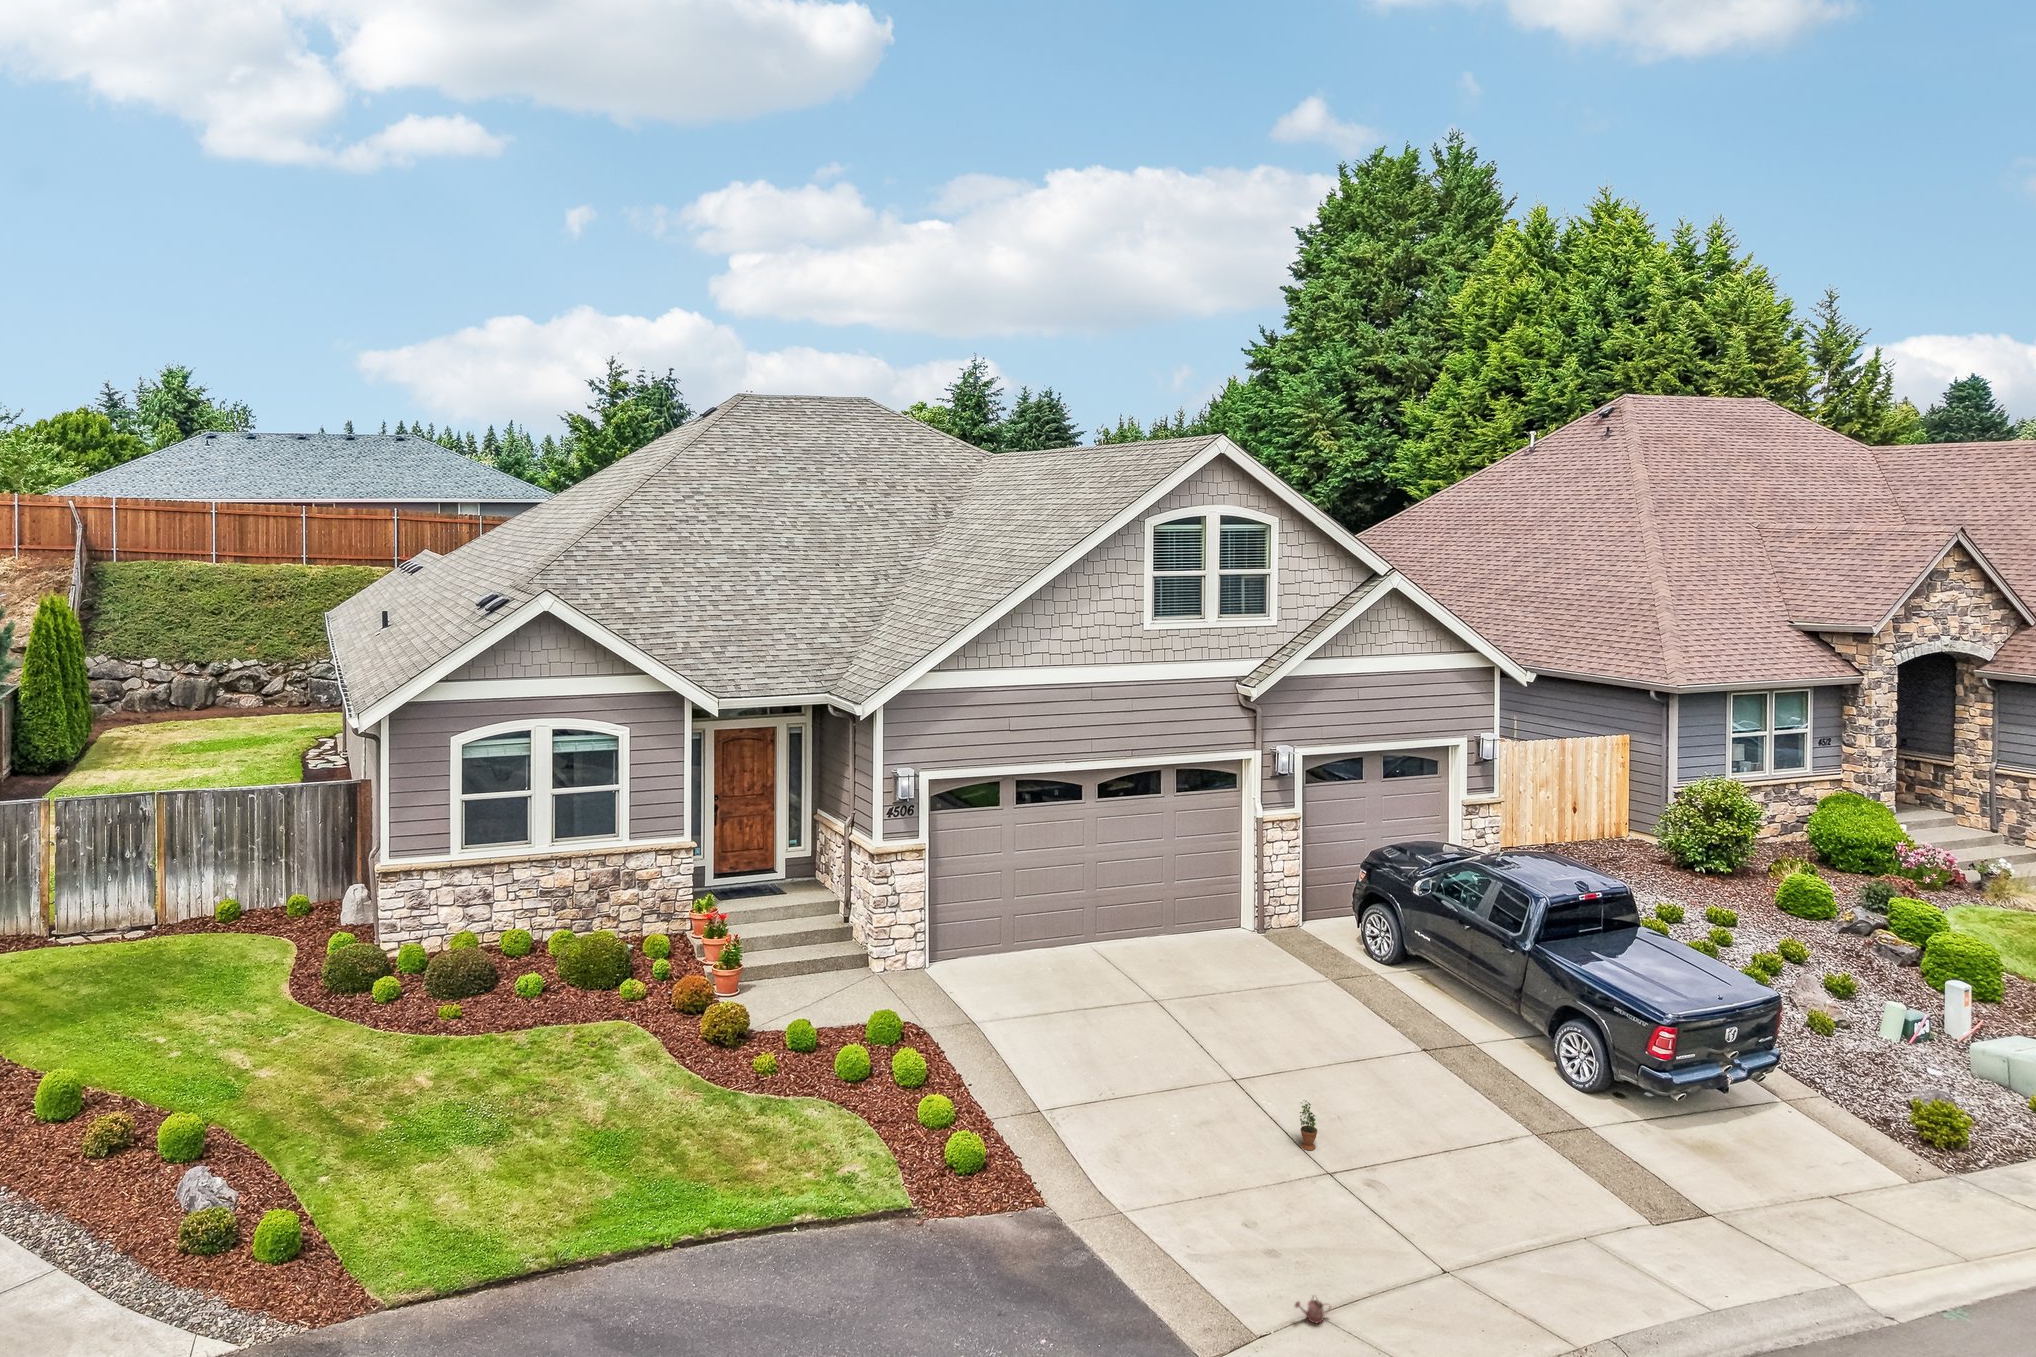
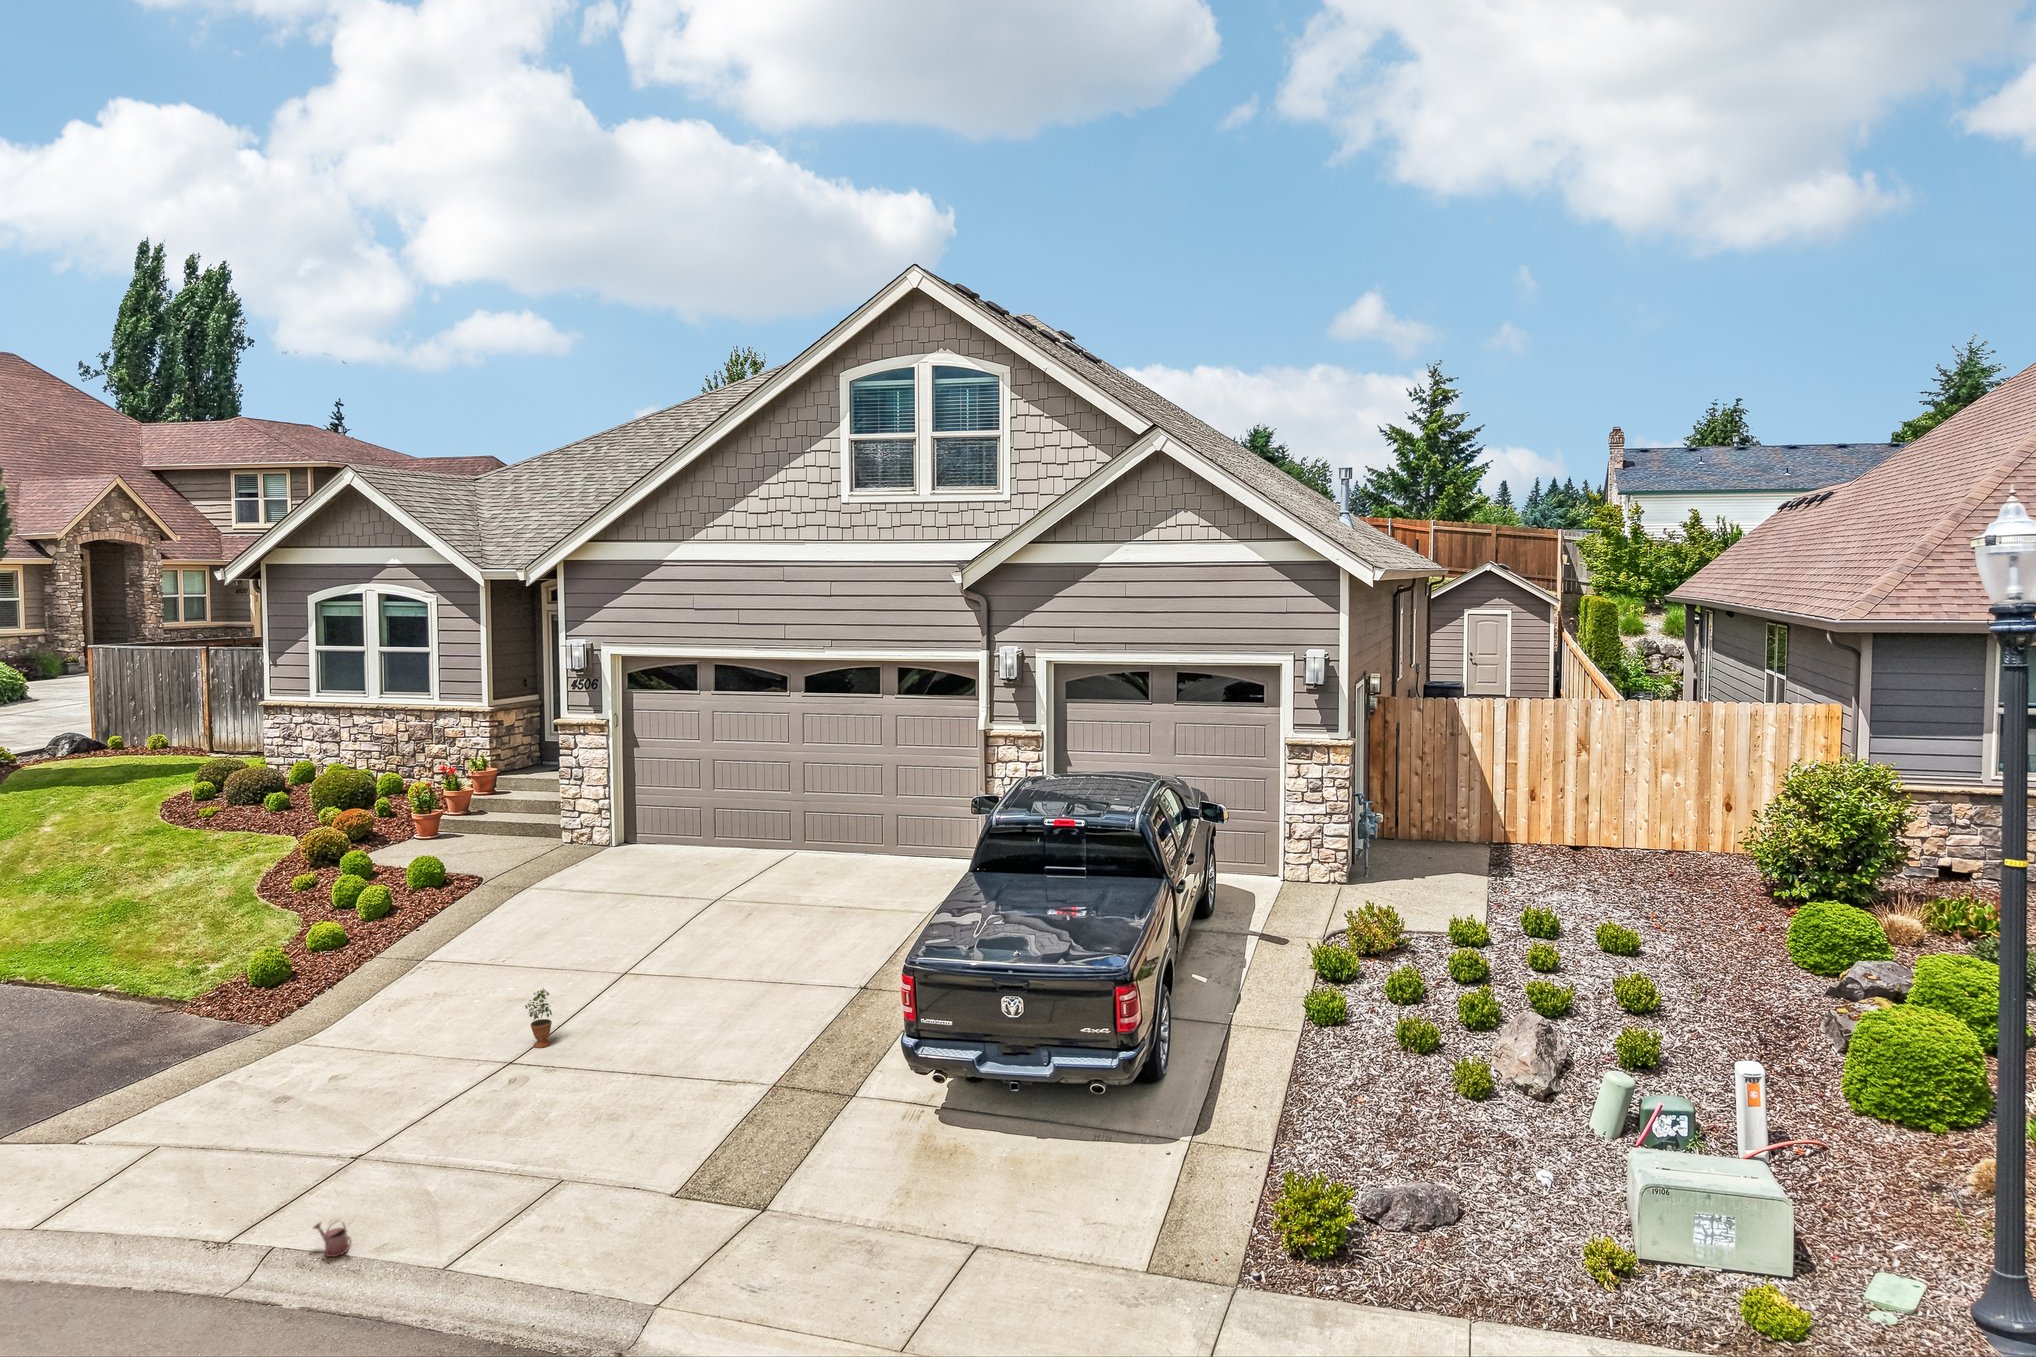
watering can: present [1295,1298,1330,1323] -> present [314,1222,352,1257]

